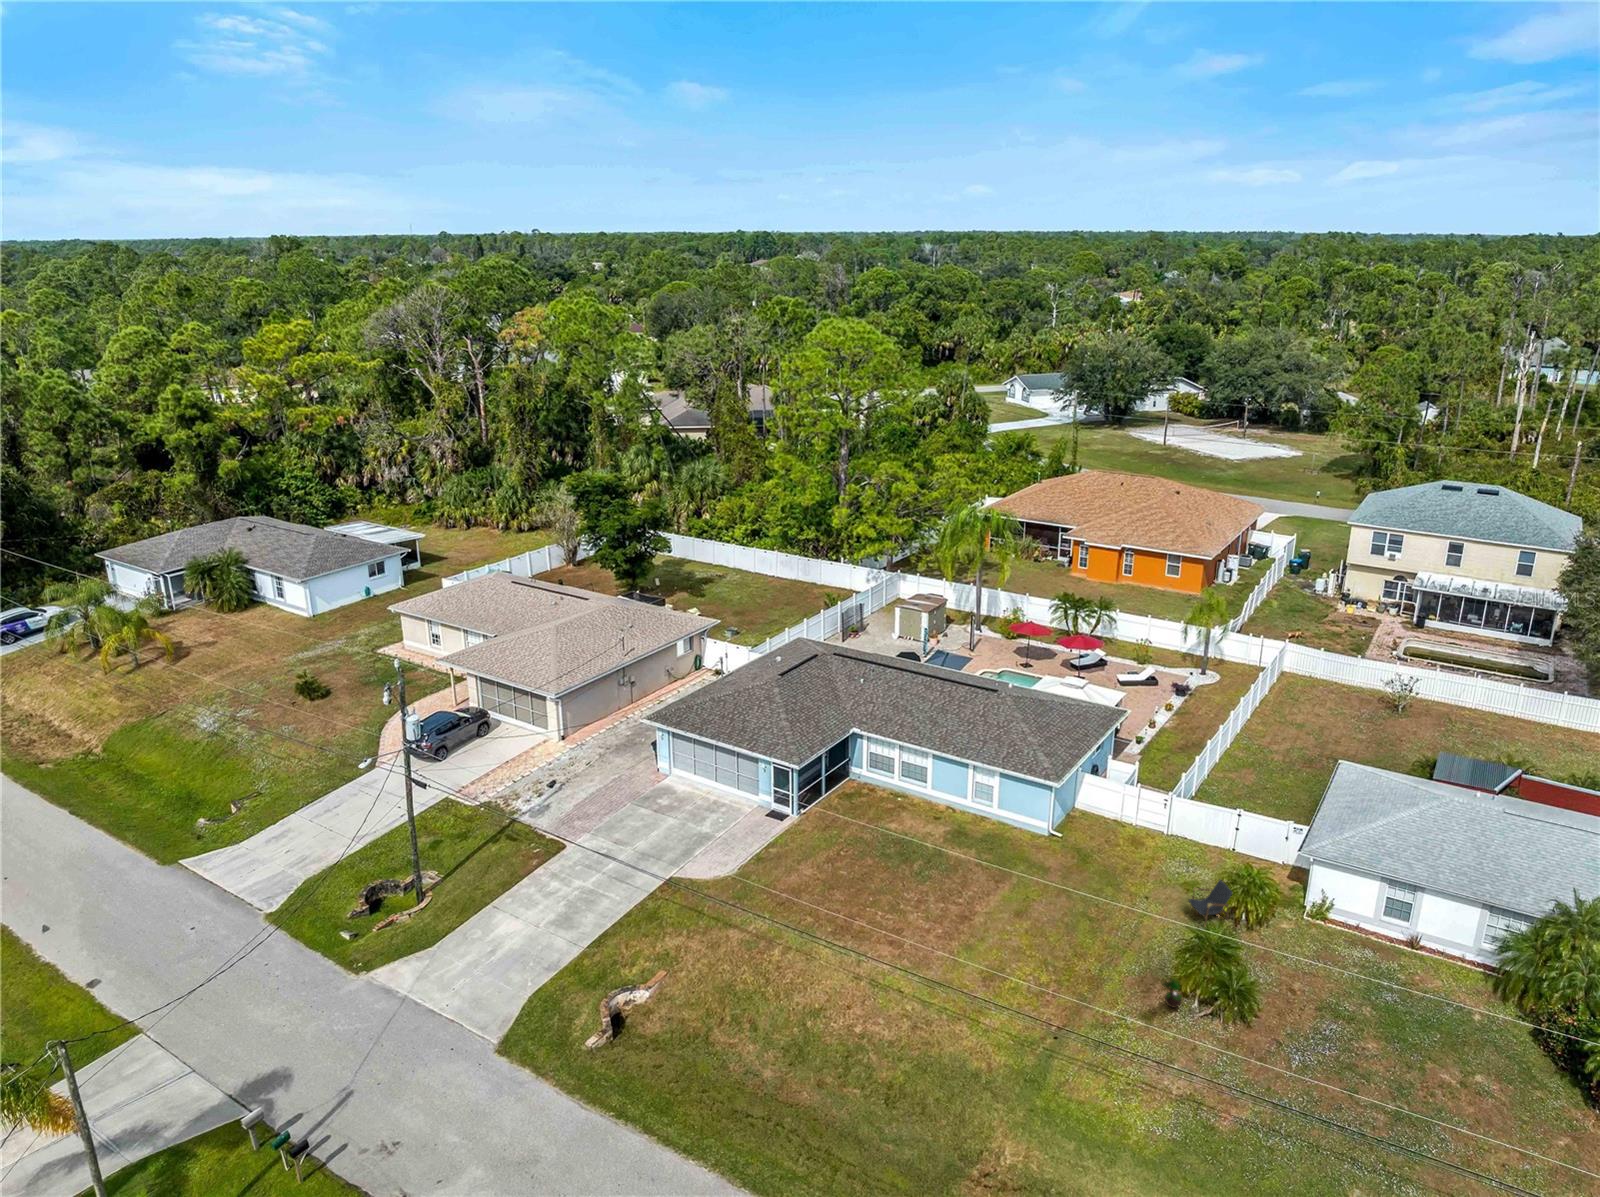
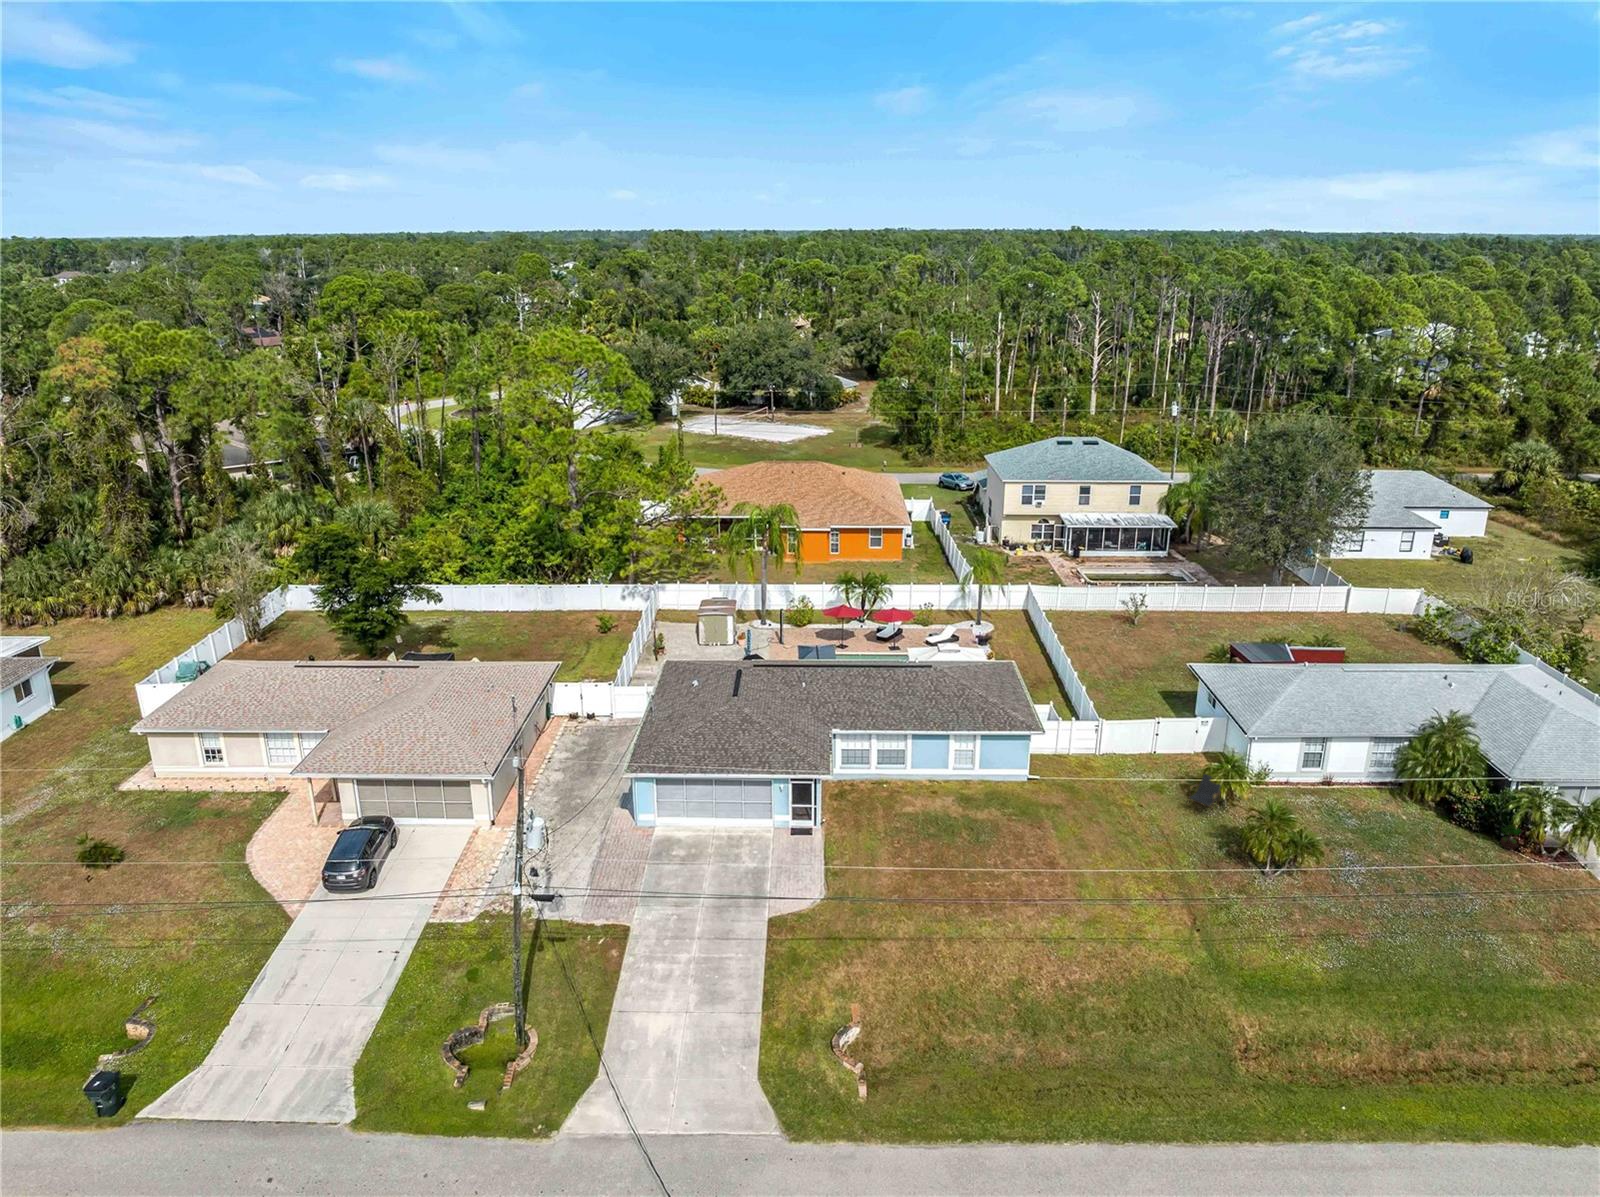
potted tree: present [1161,978,1182,1008] -> present [1501,825,1519,849]

